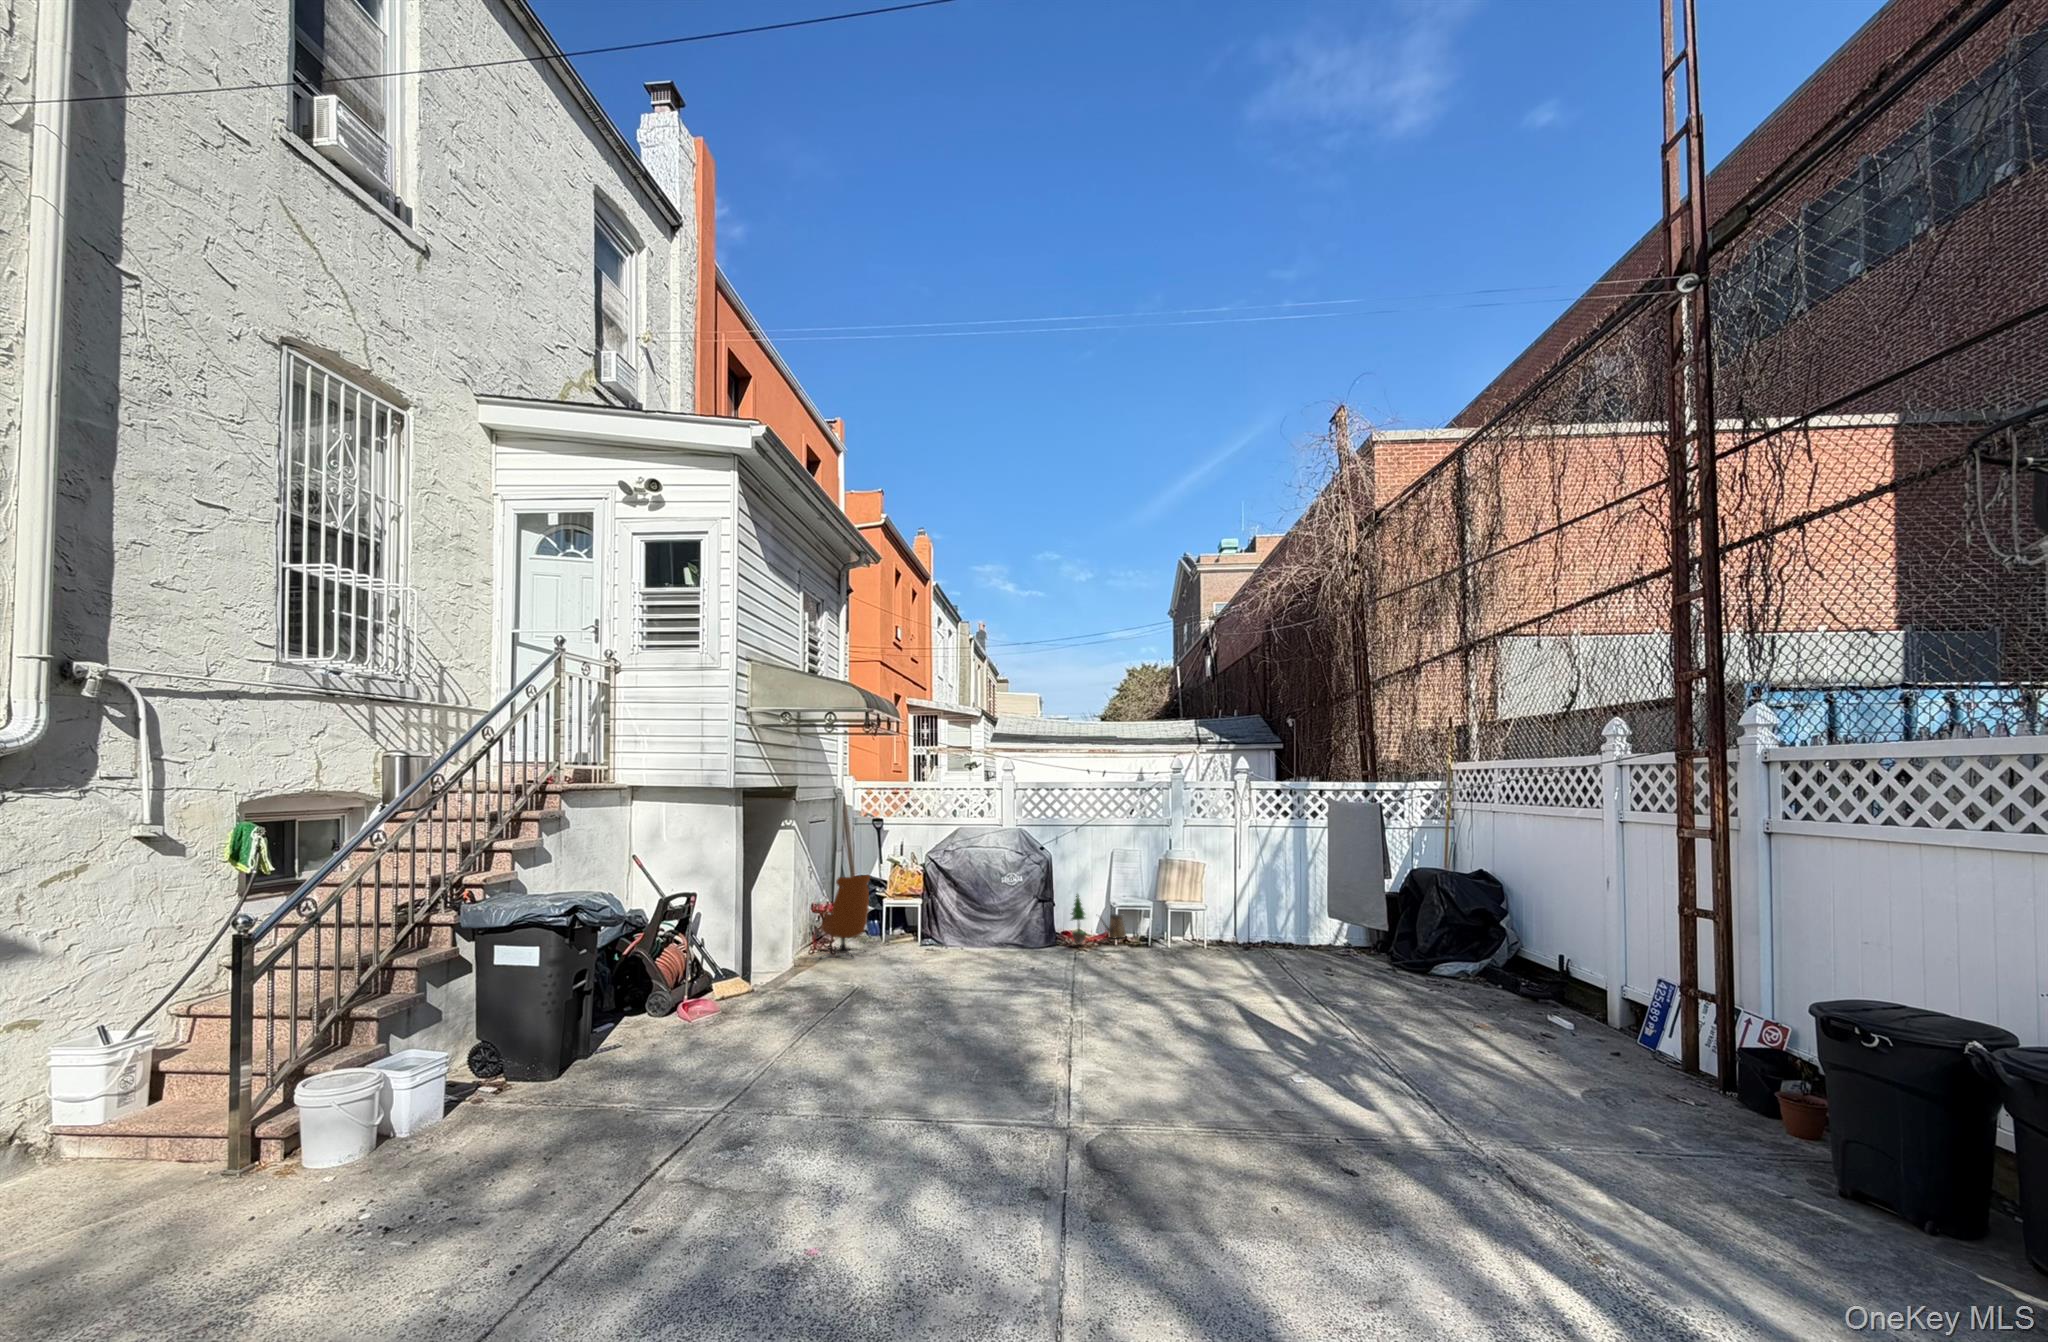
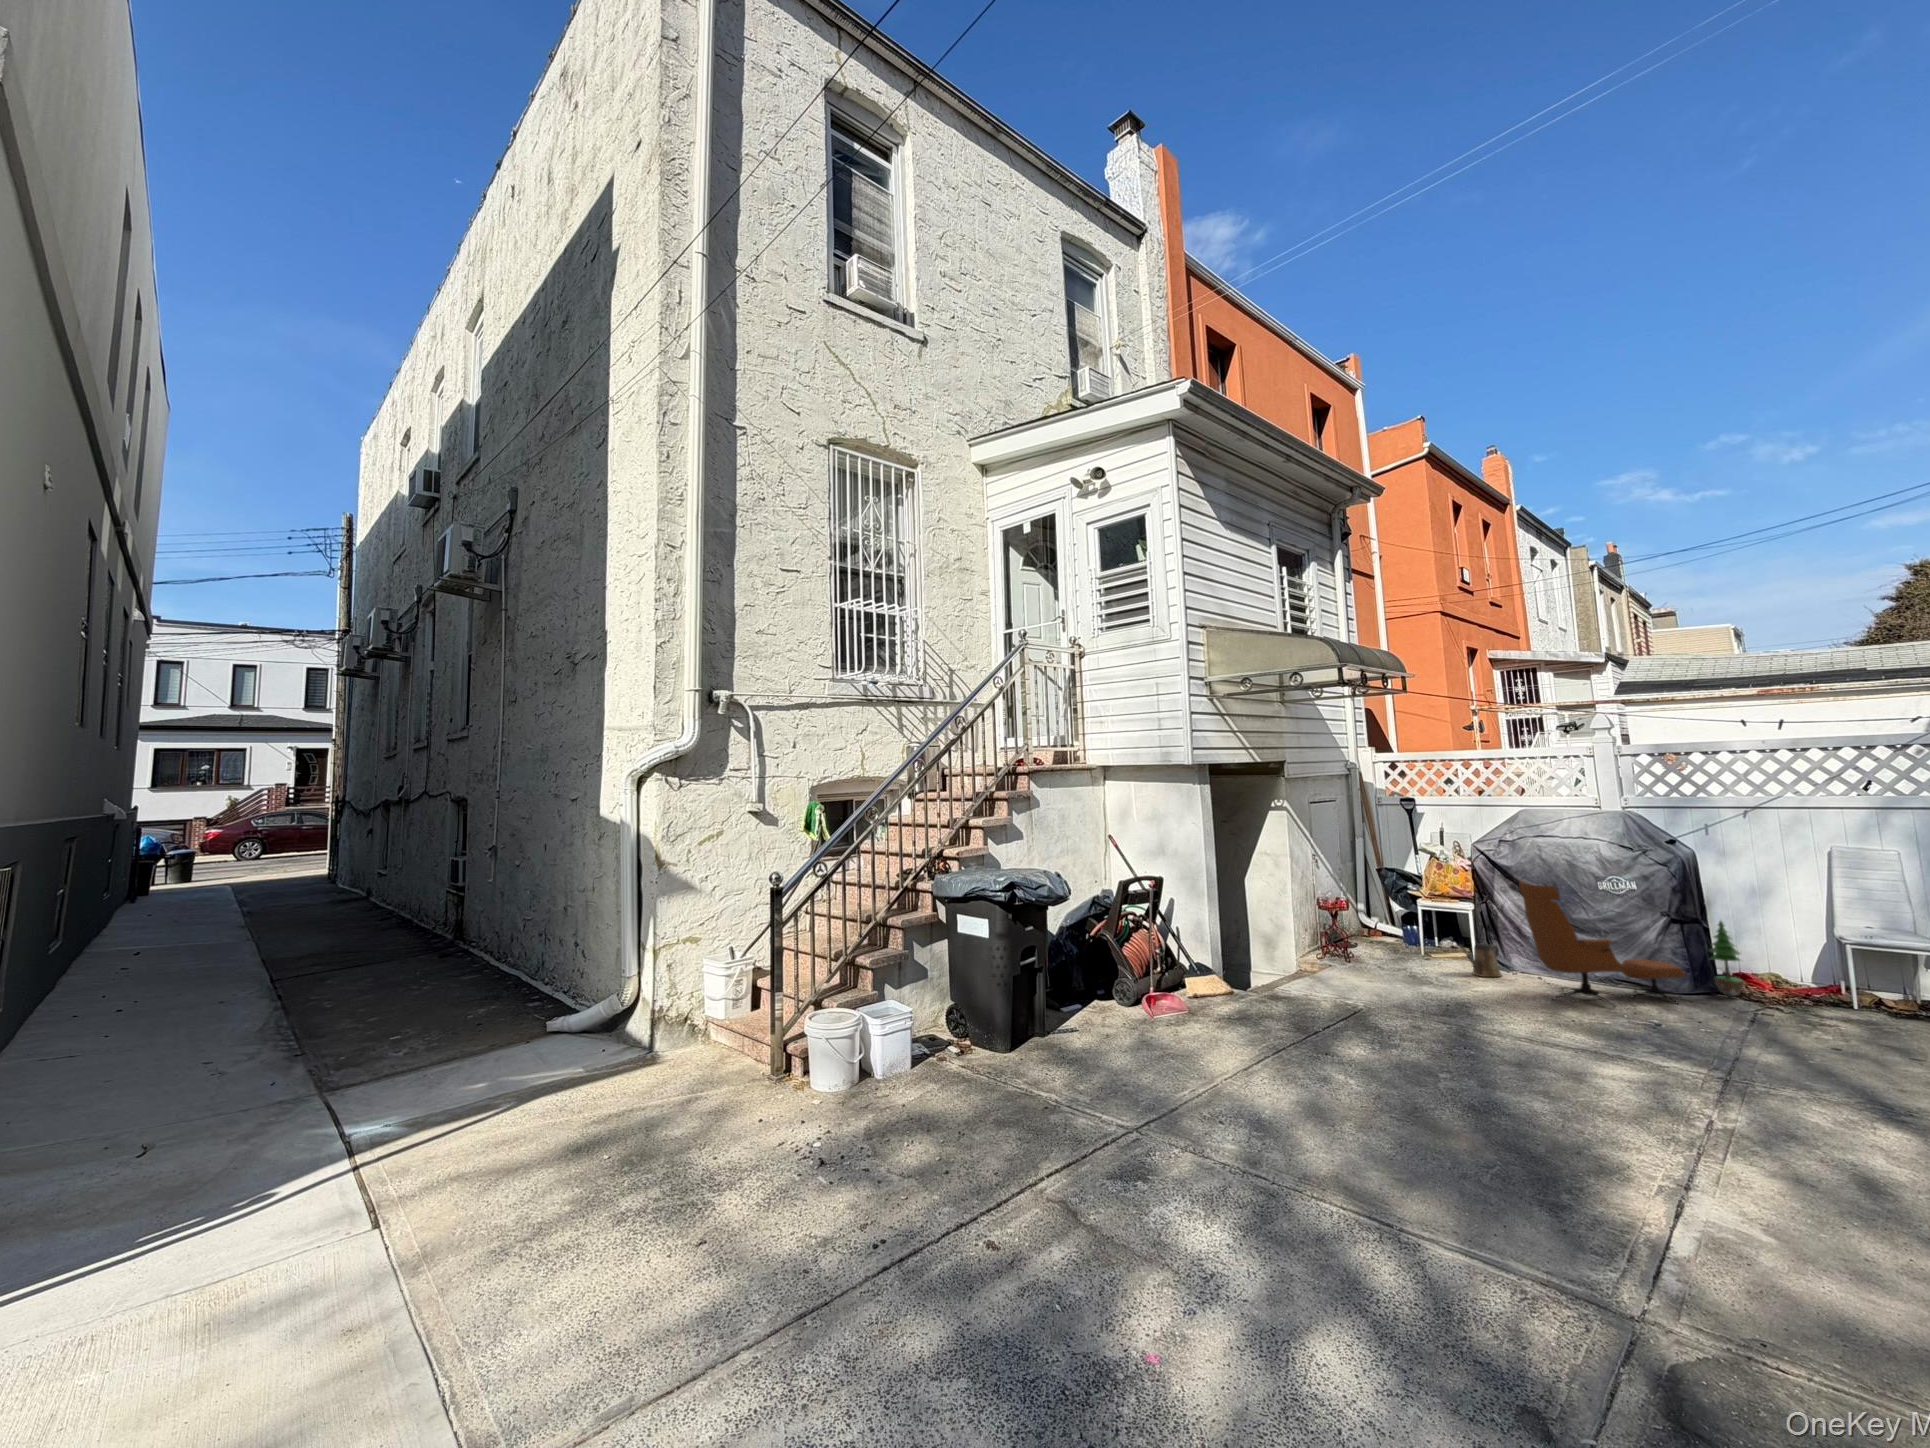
lounge chair: present [821,875,870,955] -> present [1519,881,1685,1008]
watering can: present [1101,914,1126,938] -> present [1459,944,1501,977]

